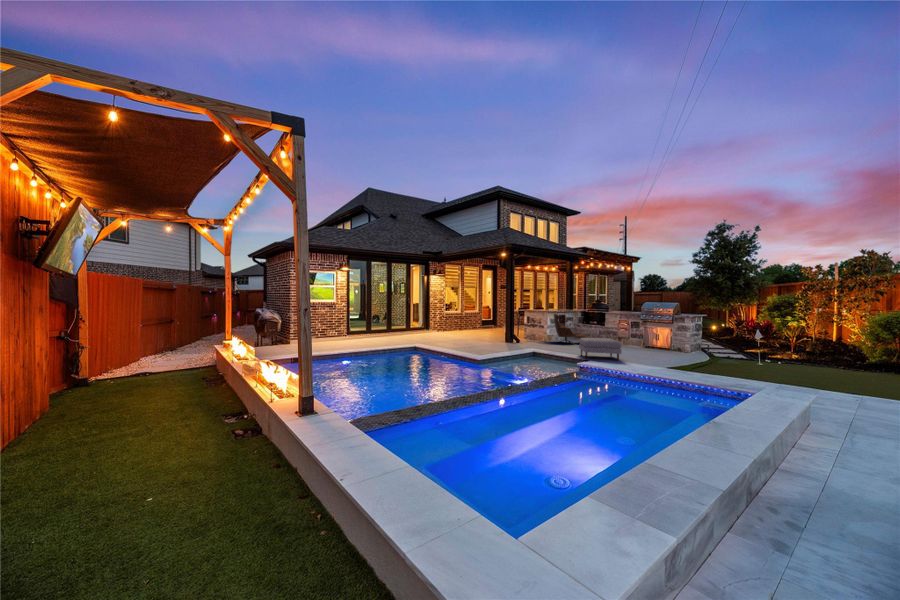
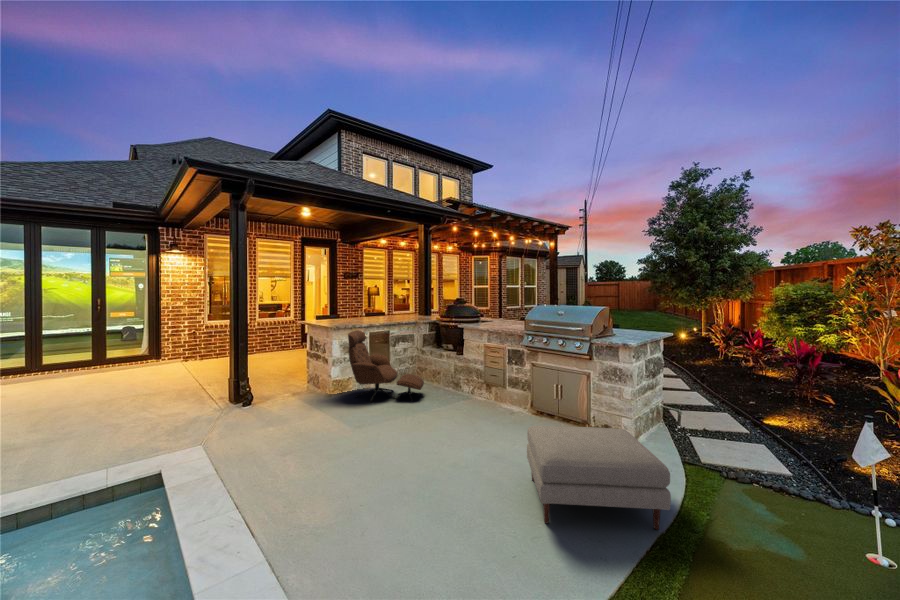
ottoman: present [579,338,621,360] -> present [527,426,671,530]

